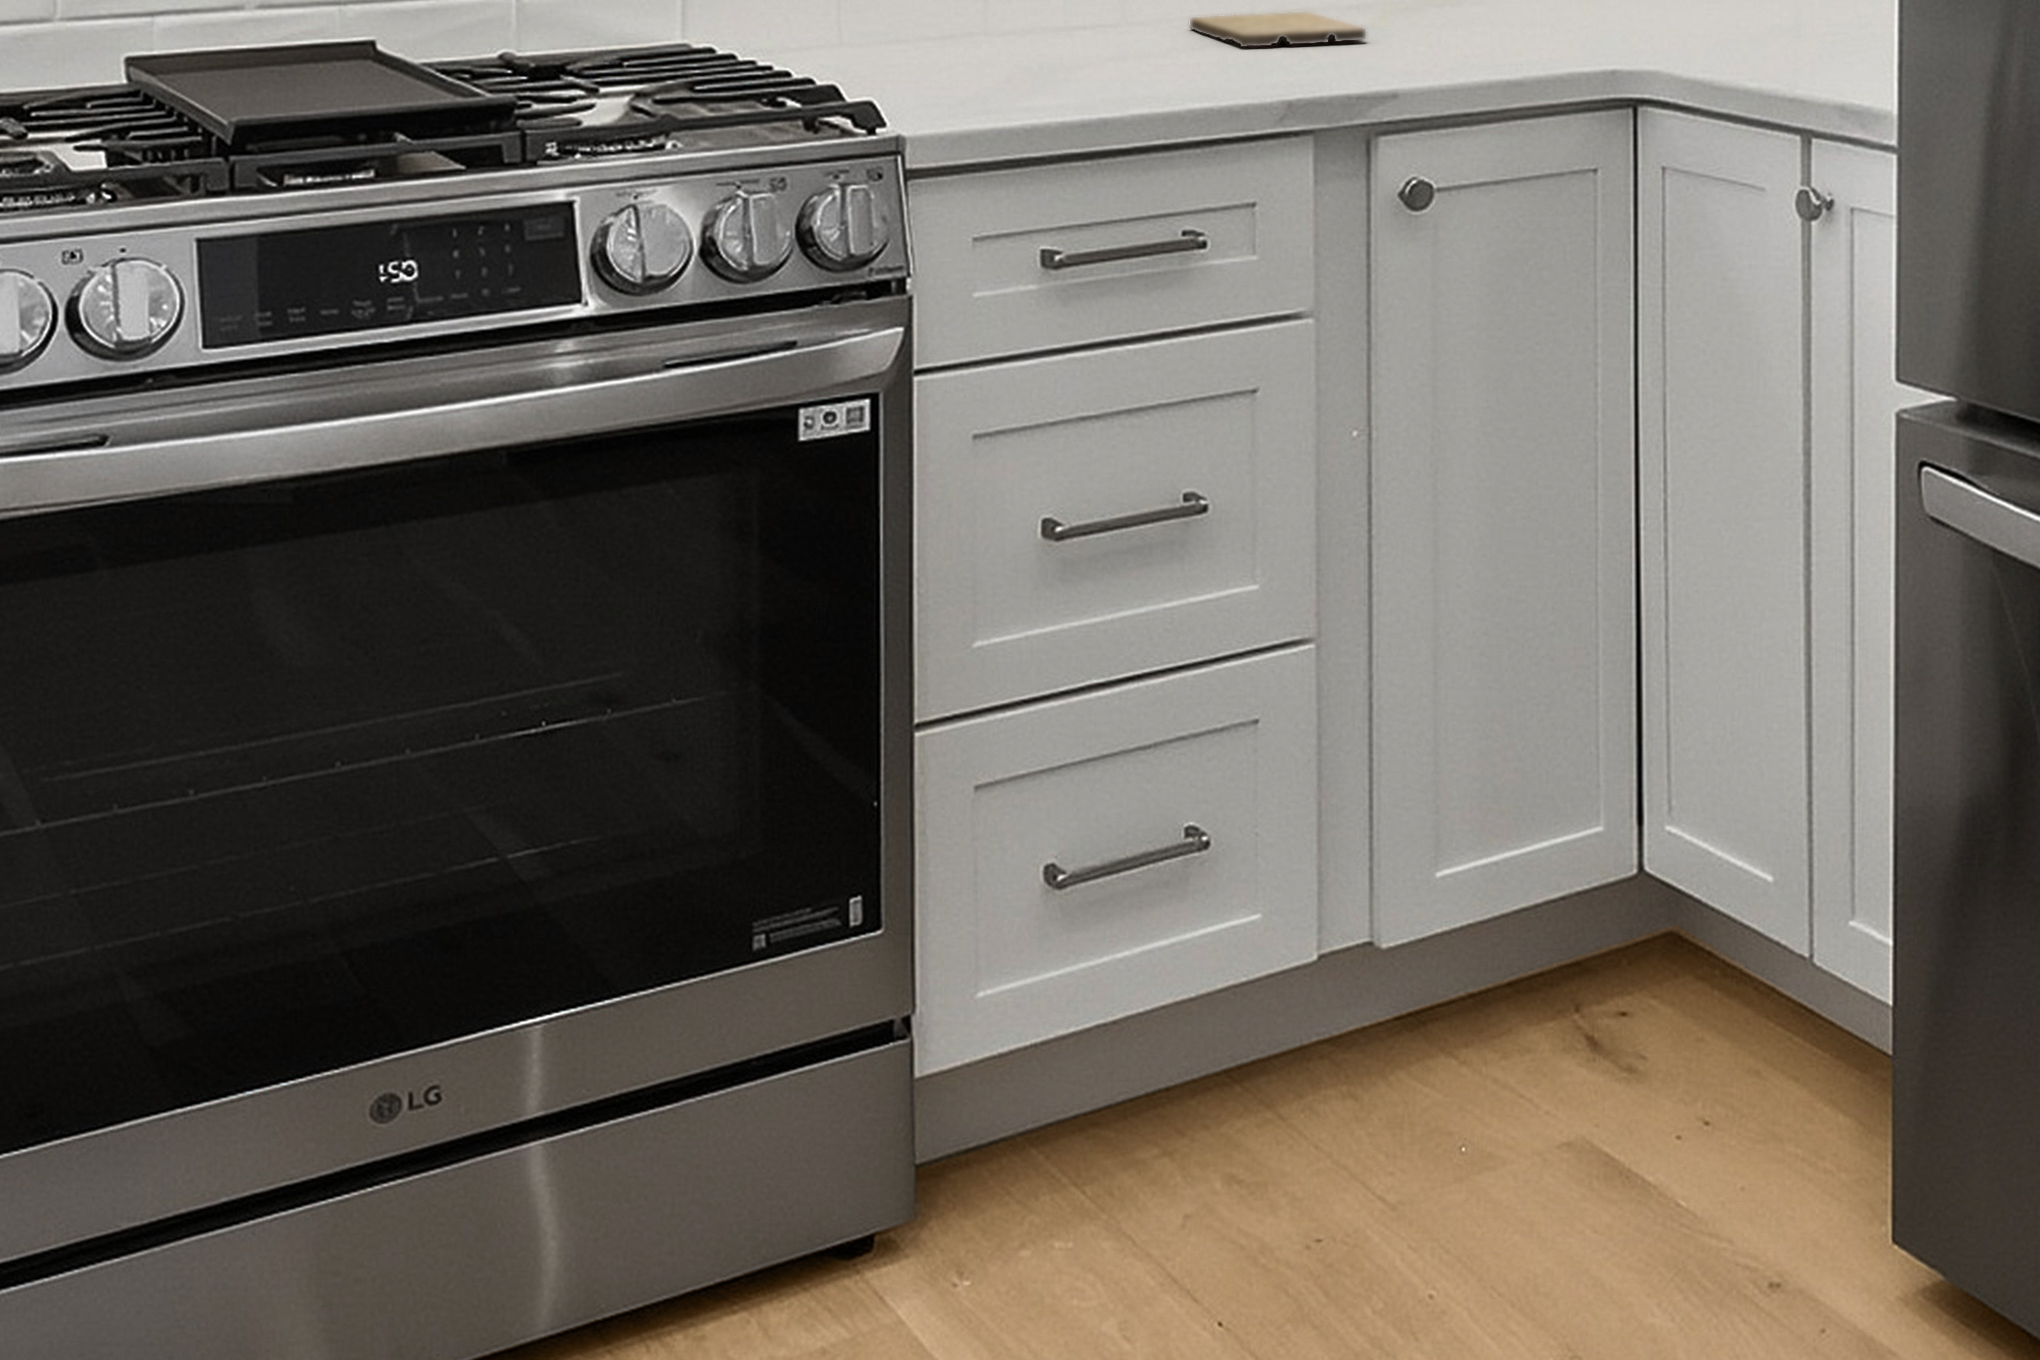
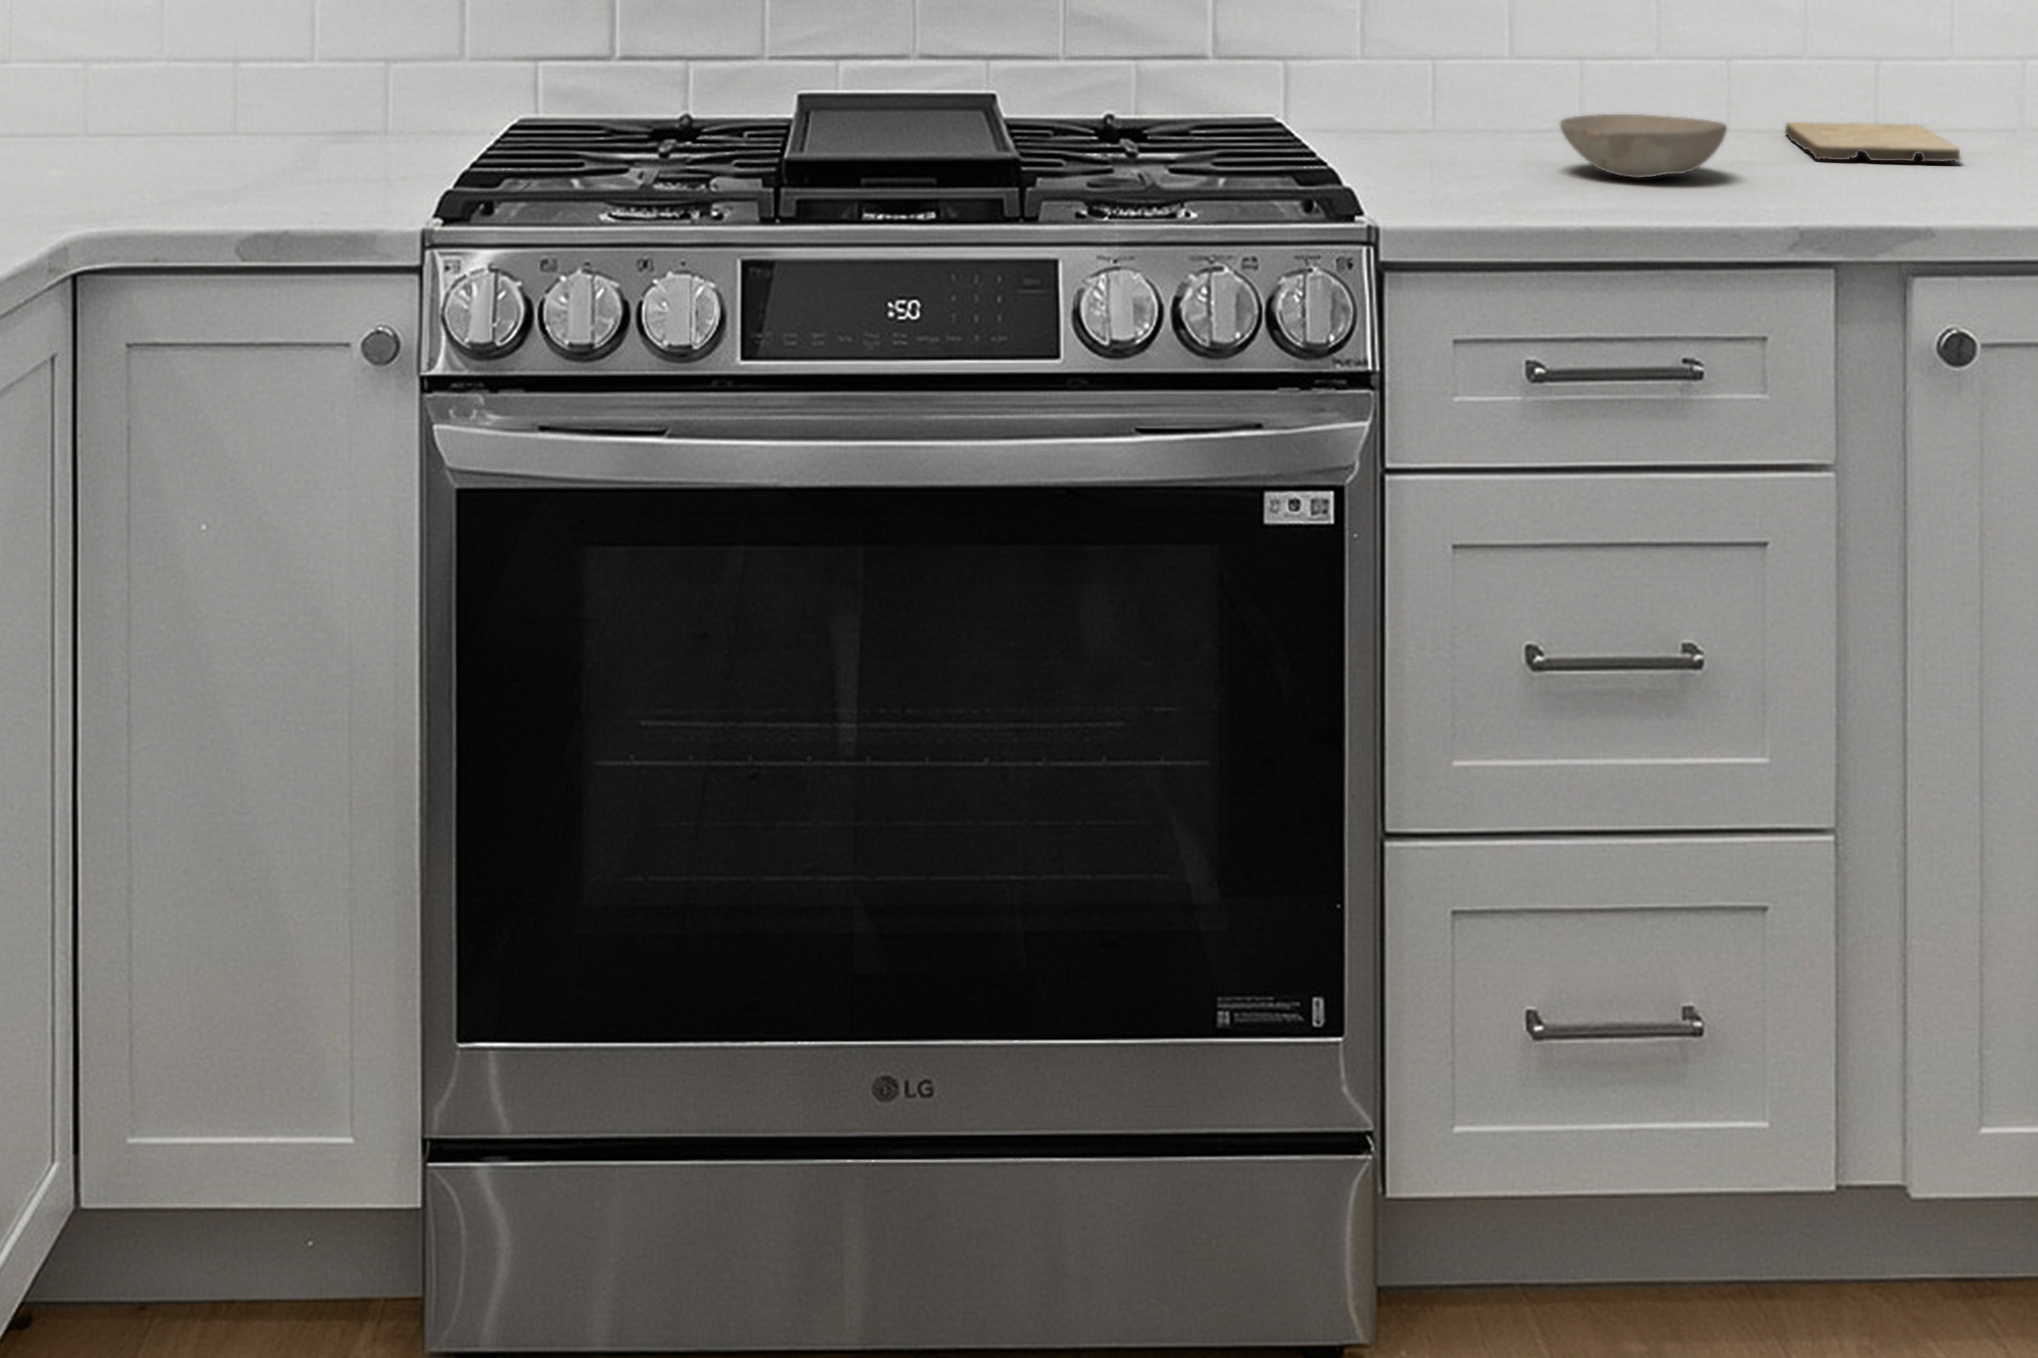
bowl: none [1026,16,1186,74] -> present [1560,114,1727,178]

